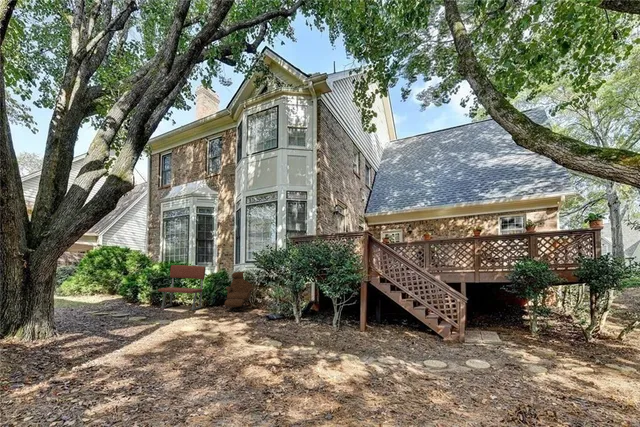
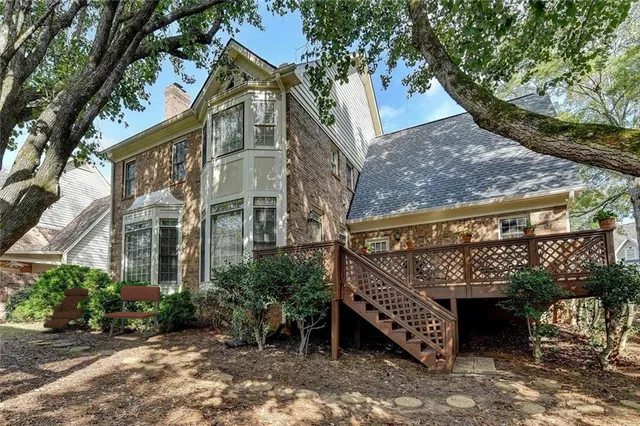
lounge chair: present [225,272,254,312] -> present [43,288,89,334]

